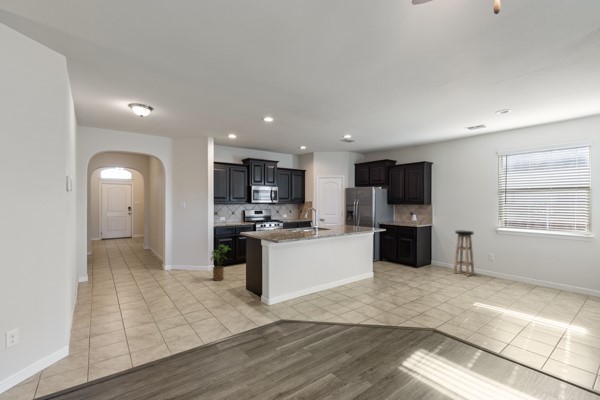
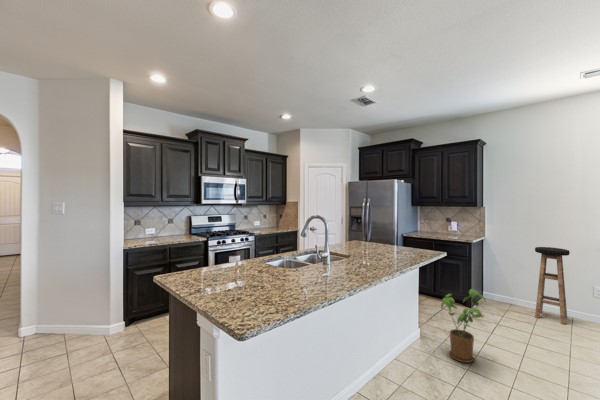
house plant: present [211,245,229,281] -> present [441,289,485,363]

